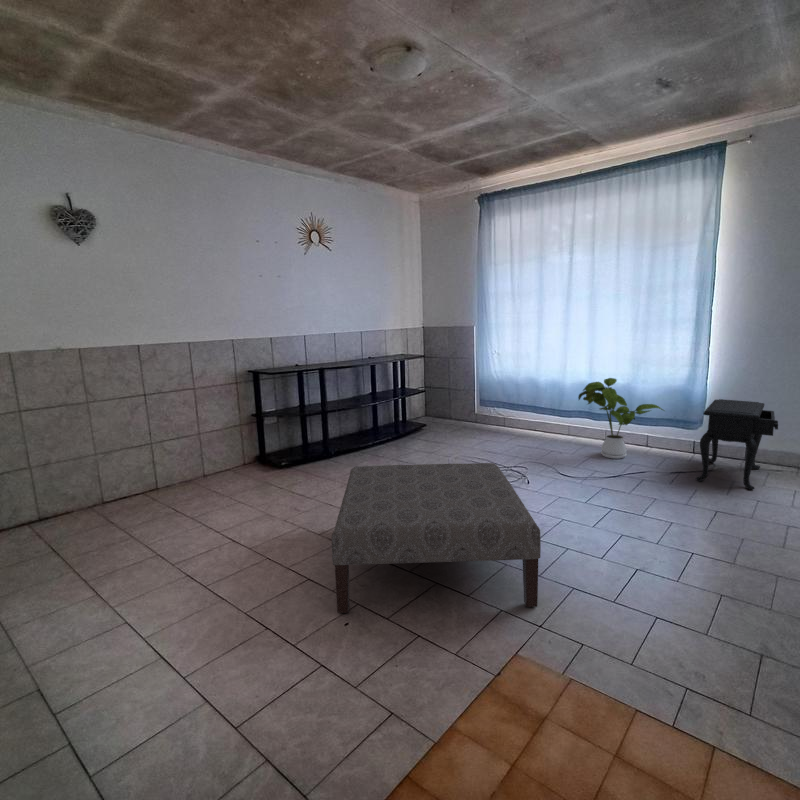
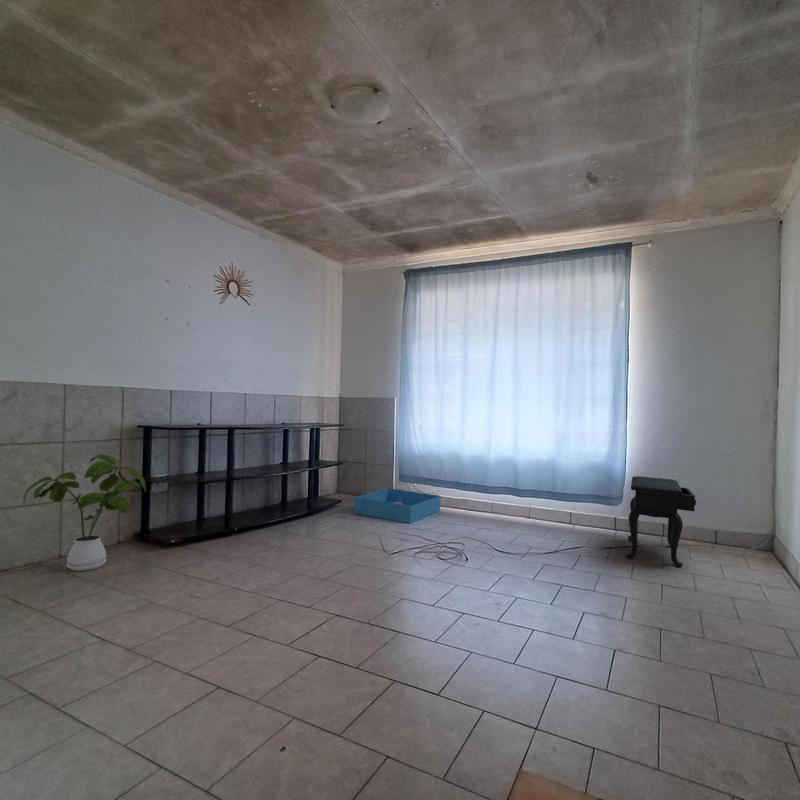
house plant: present [578,378,663,459] -> present [24,455,146,571]
storage bin: none [437,413,519,446] -> present [355,488,440,523]
ottoman: present [332,463,541,613] -> none [260,536,527,749]

